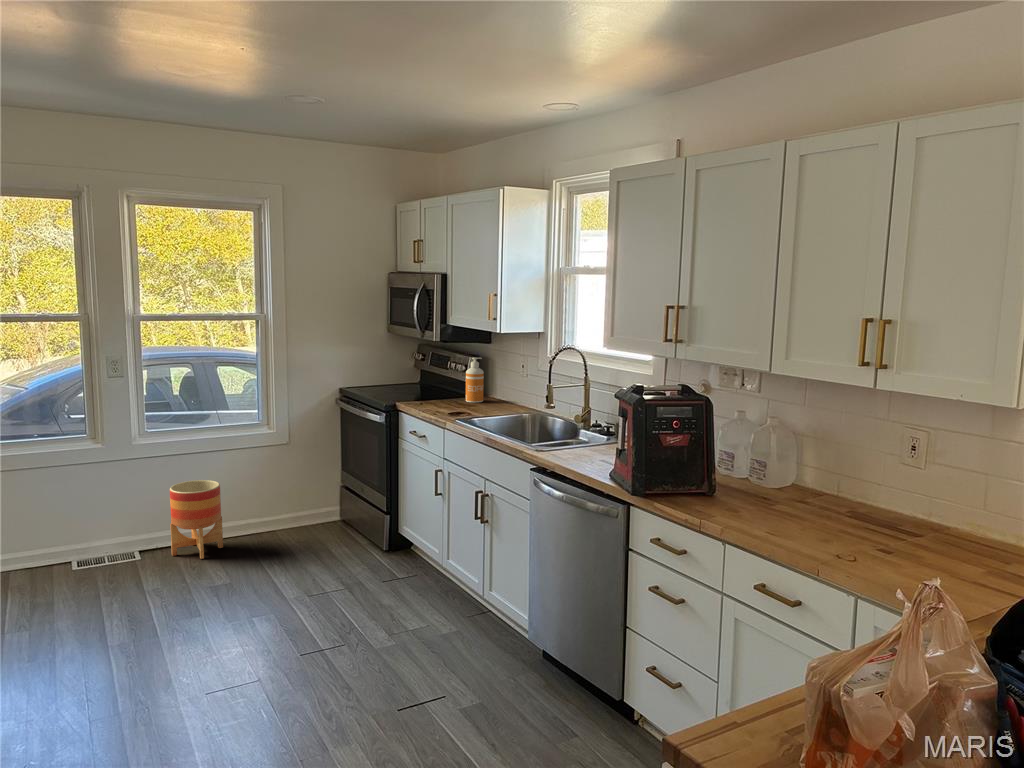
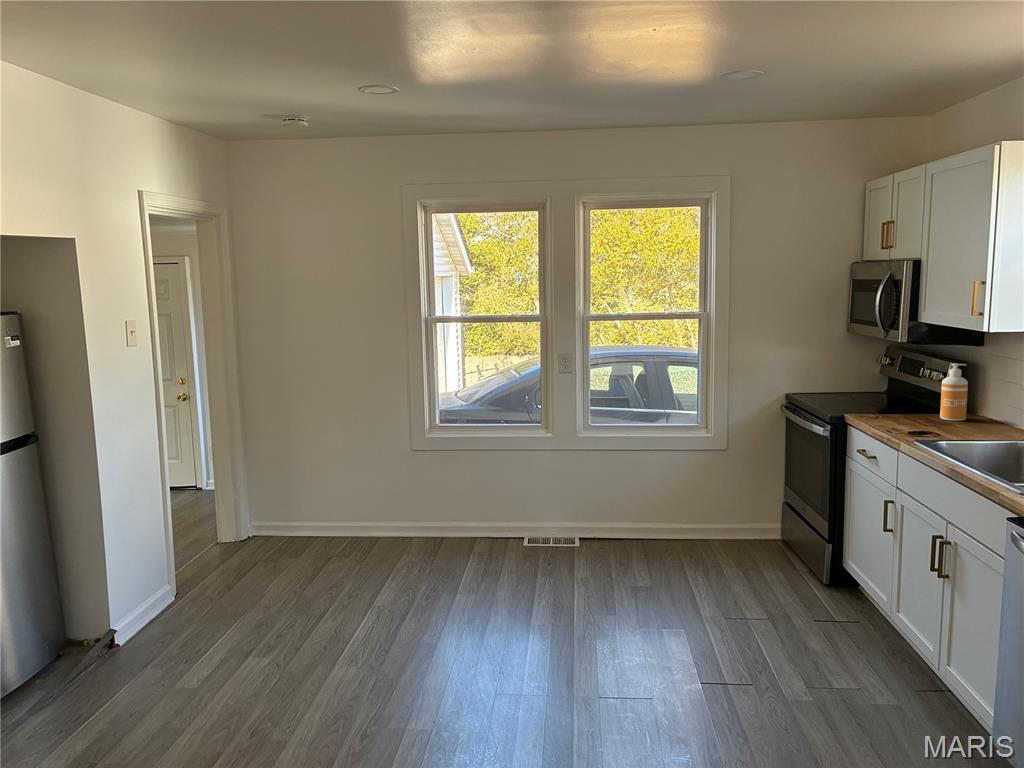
planter: present [170,480,223,559] -> none [606,477,654,556]

